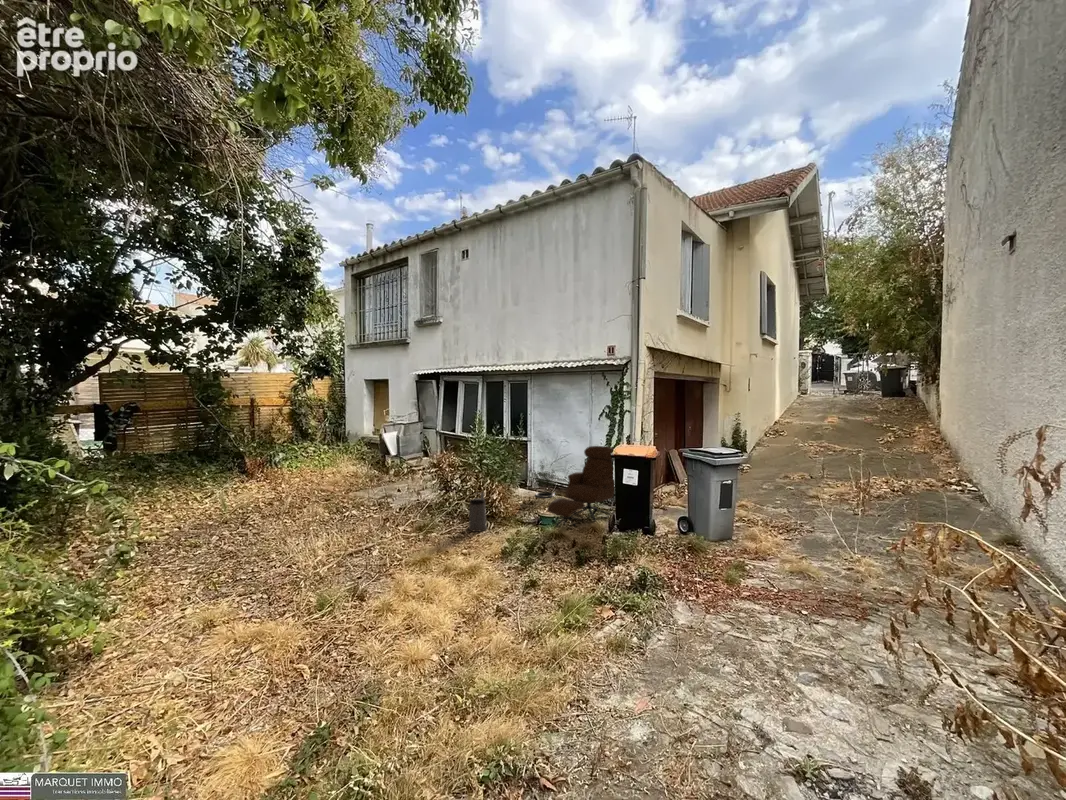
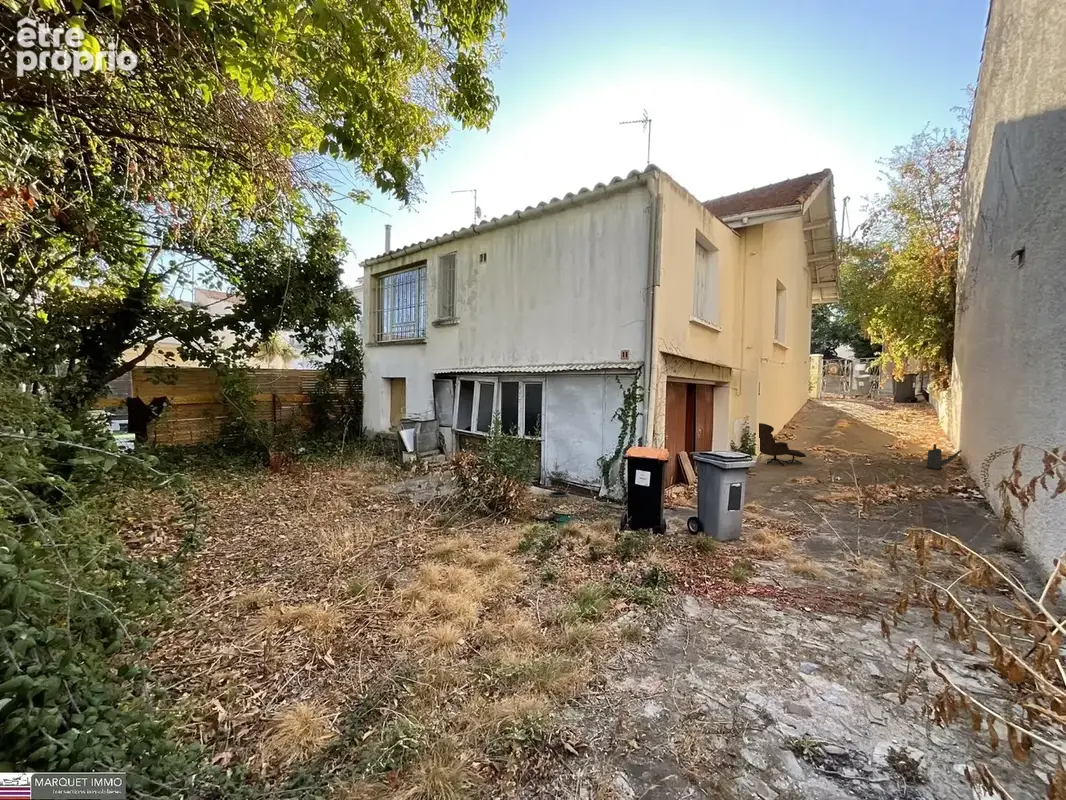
lounge chair: present [547,446,614,526] -> present [759,423,806,466]
watering can: present [469,492,487,532] -> present [922,444,962,469]

